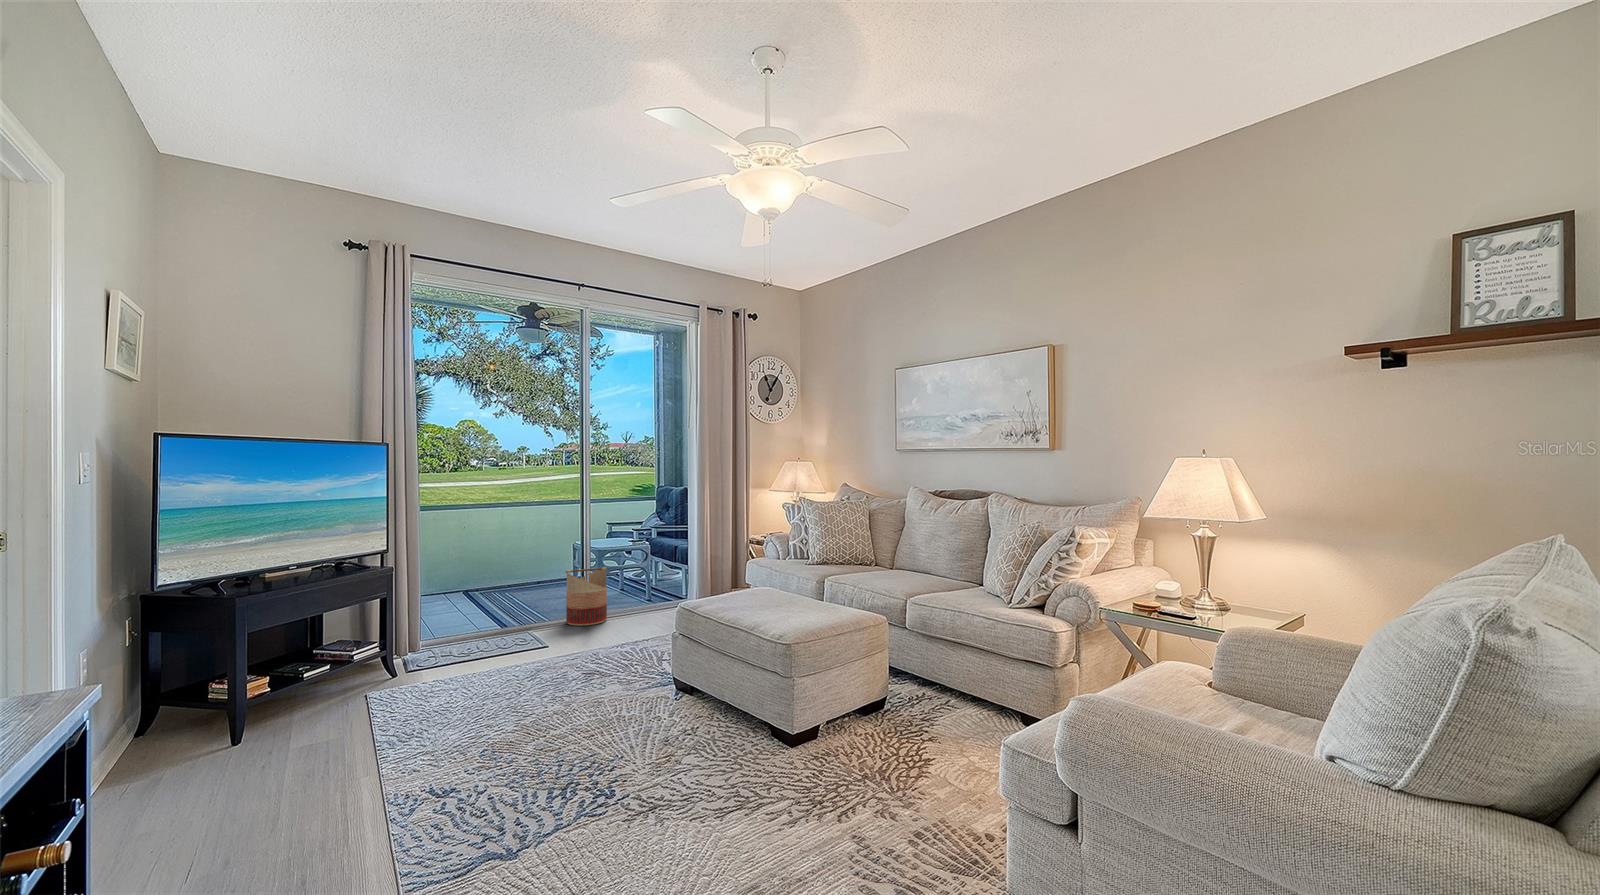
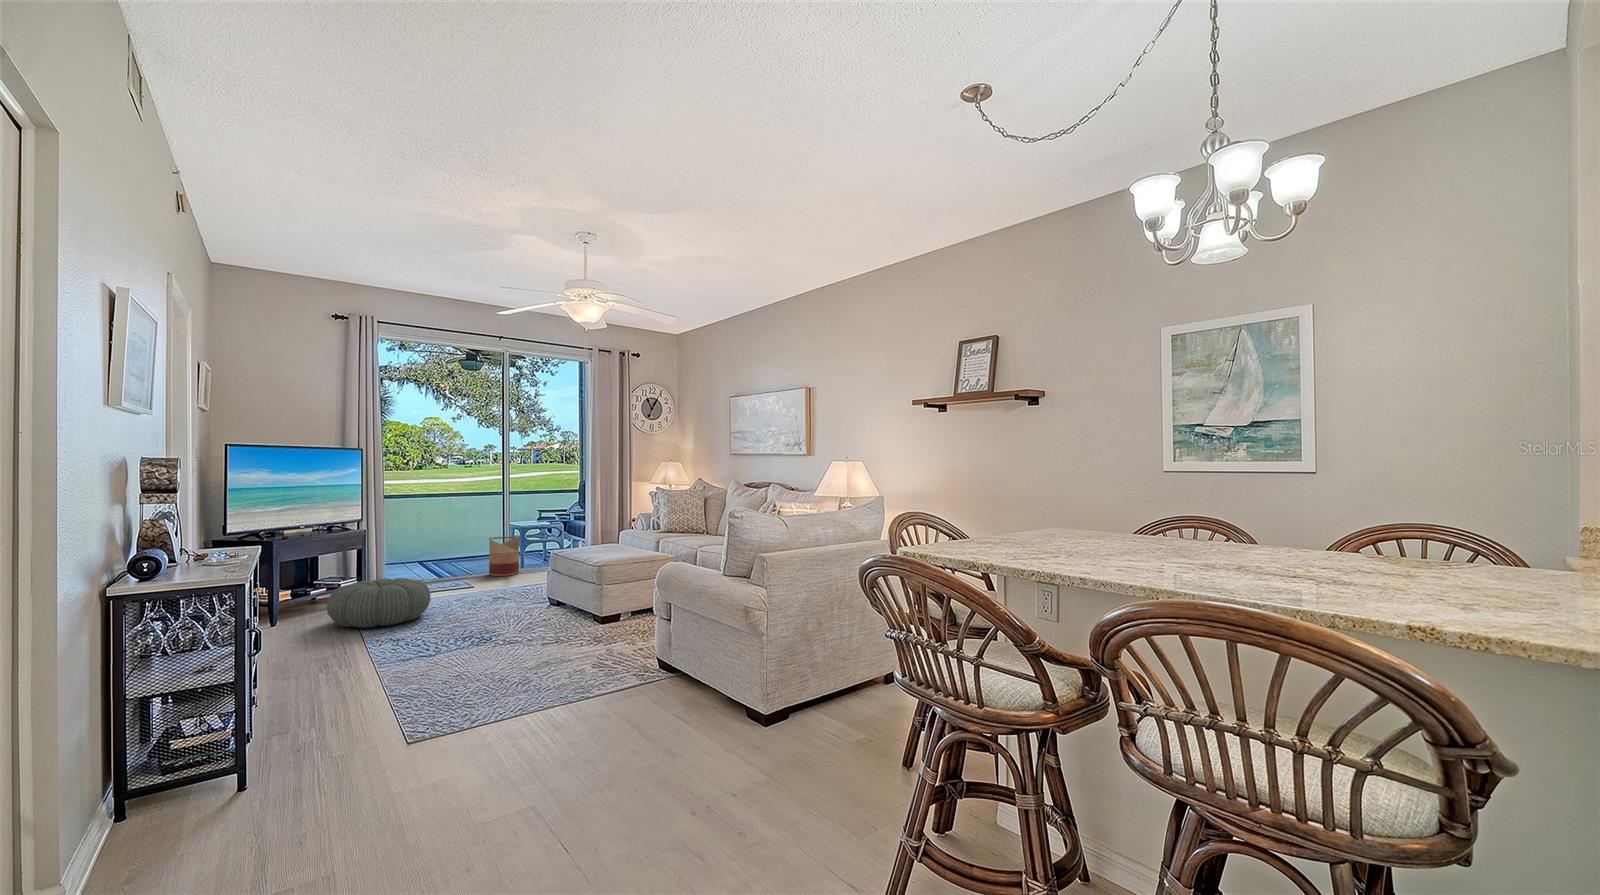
pouf: none [326,653,497,754] -> present [327,578,430,628]

